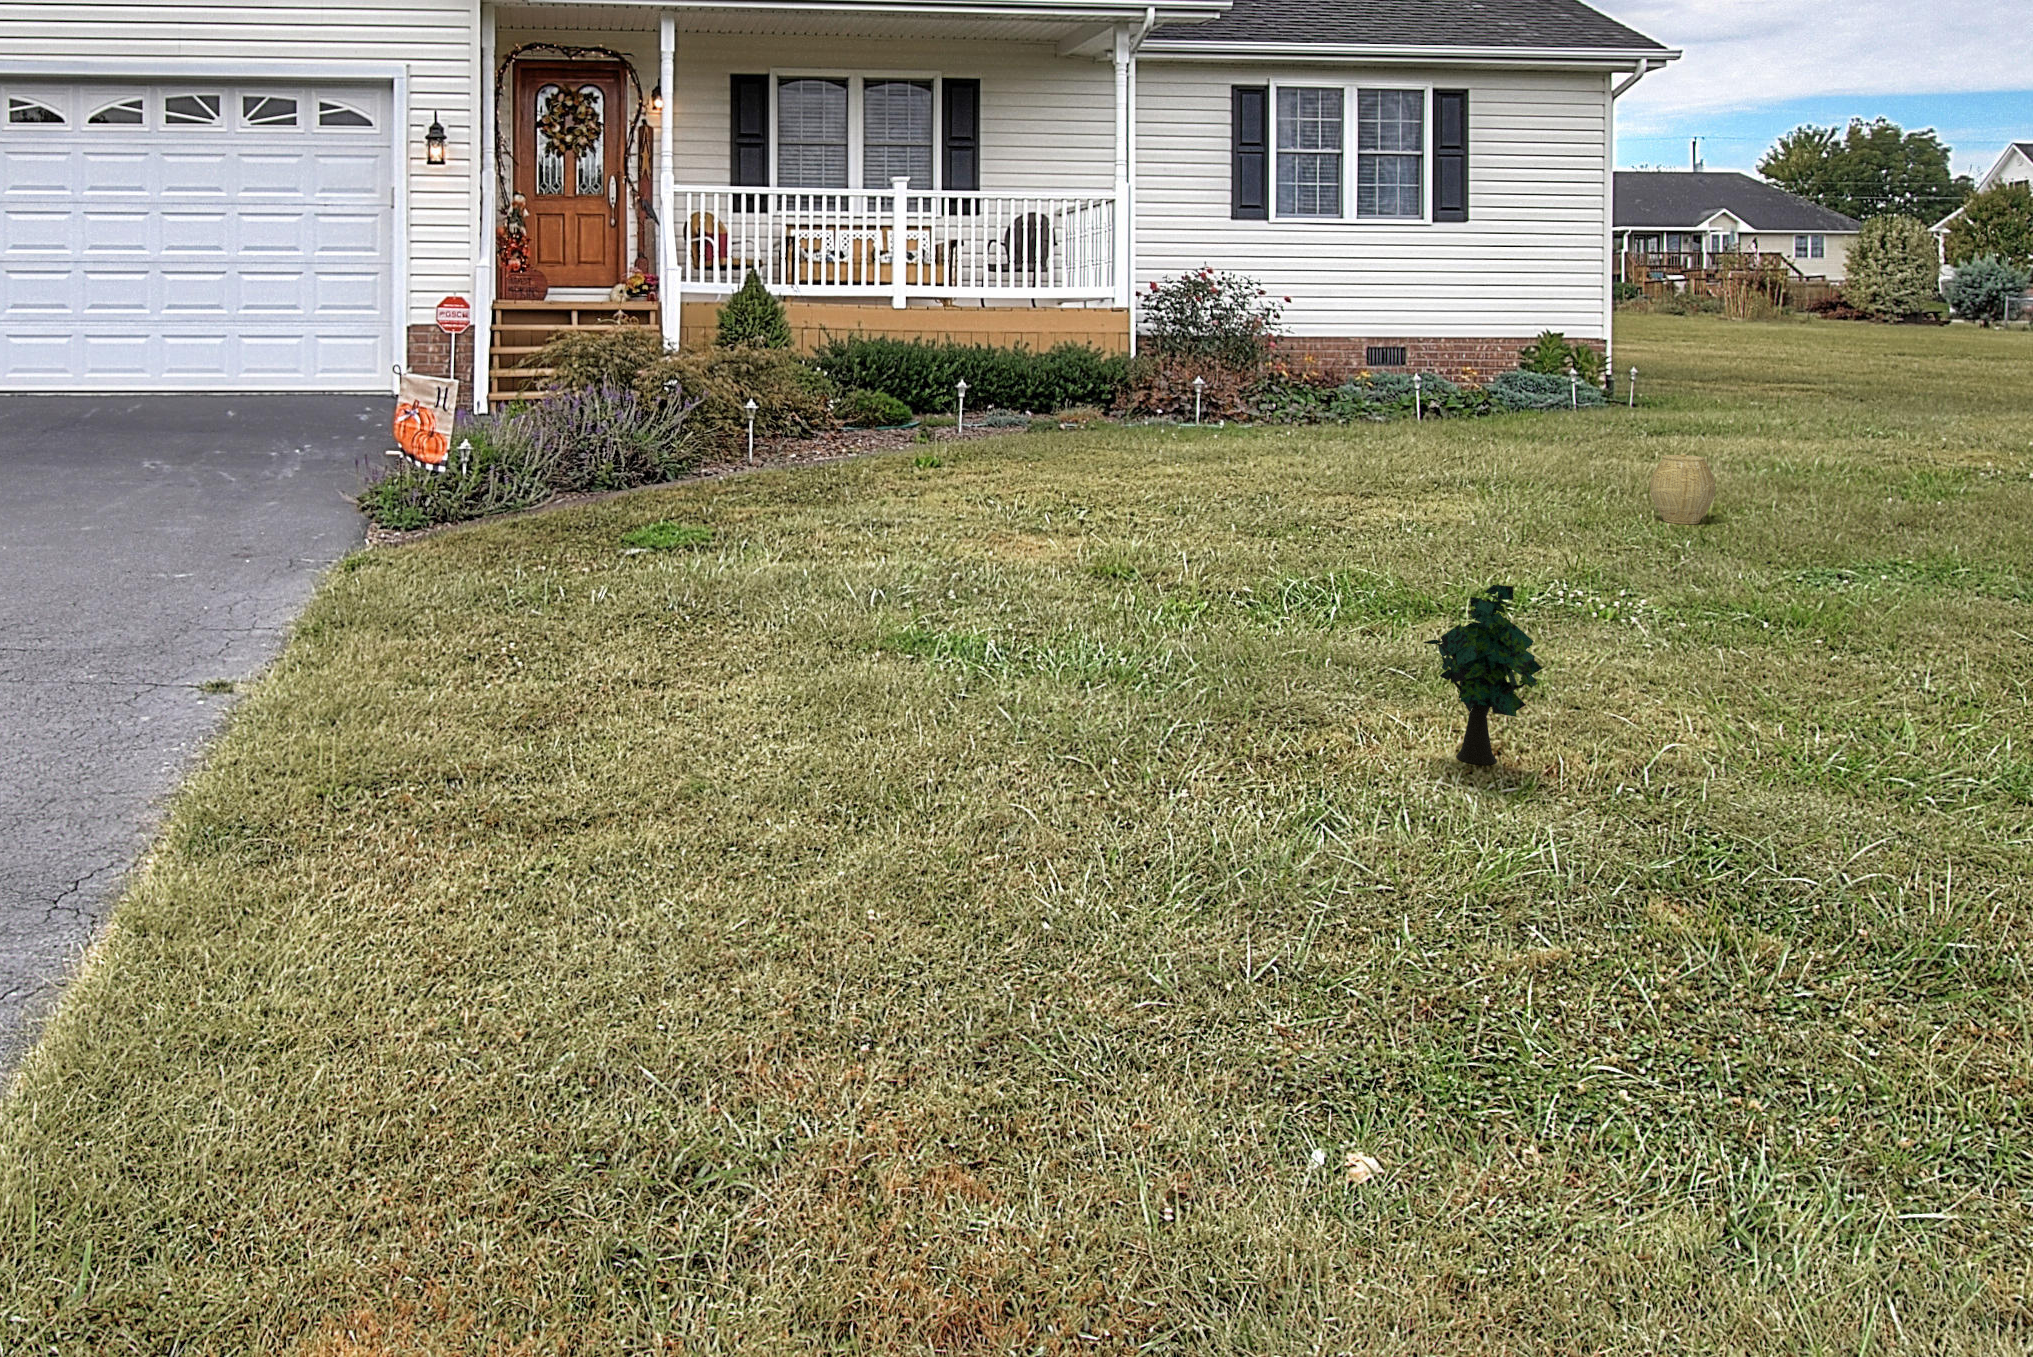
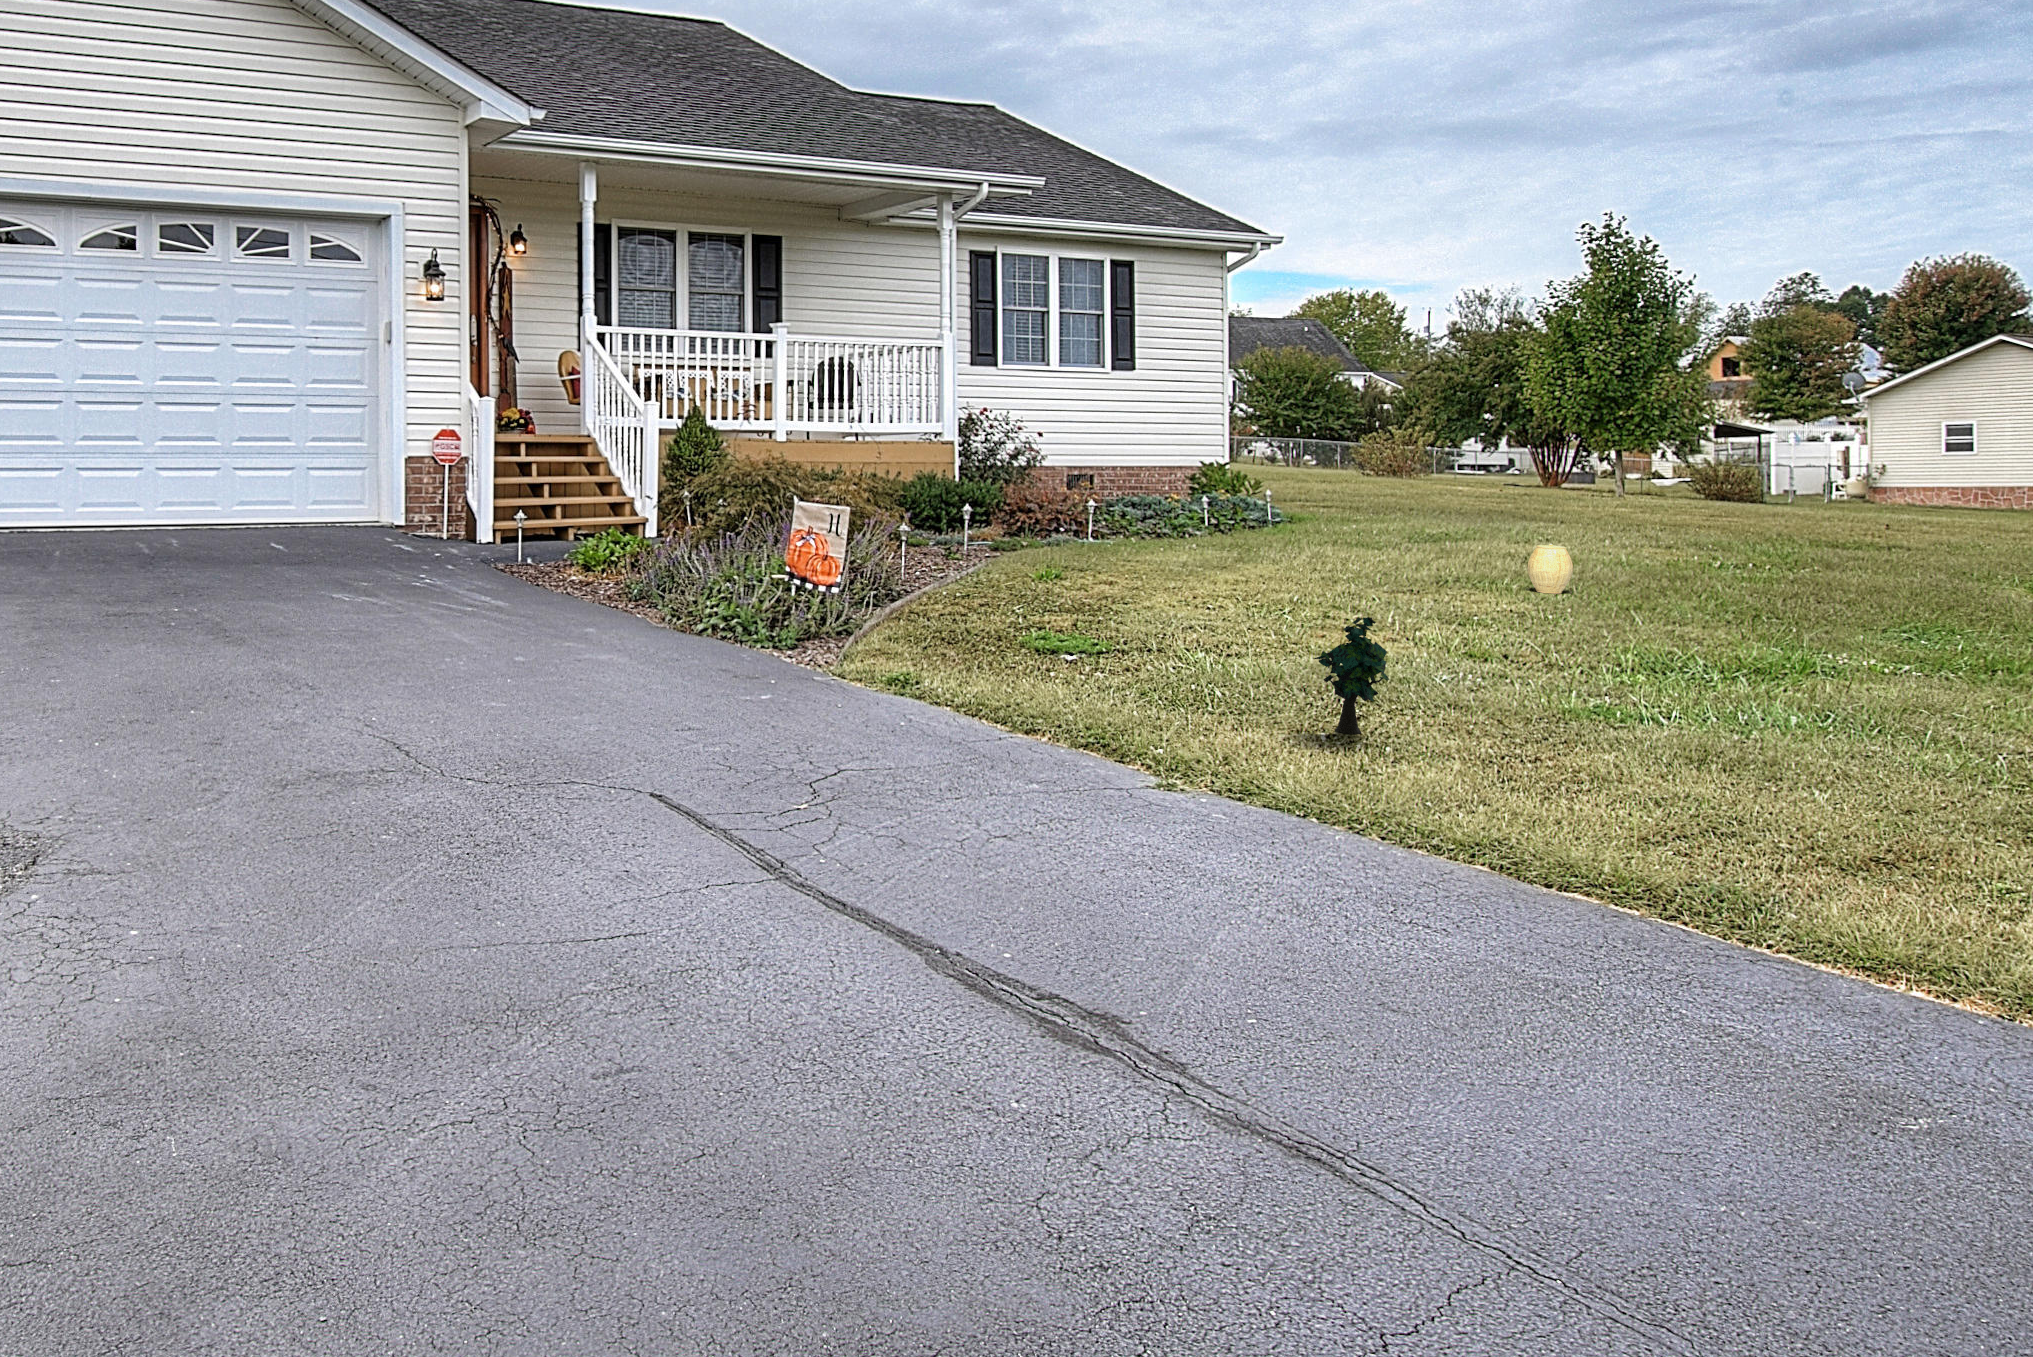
decorative plant: present [1423,585,1543,765] -> present [1314,617,1389,734]

